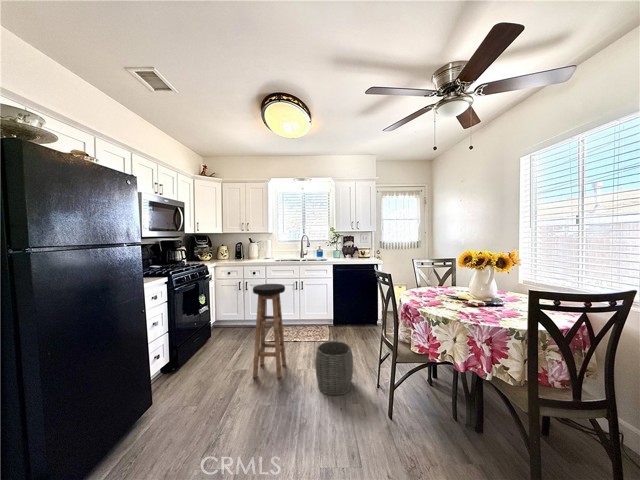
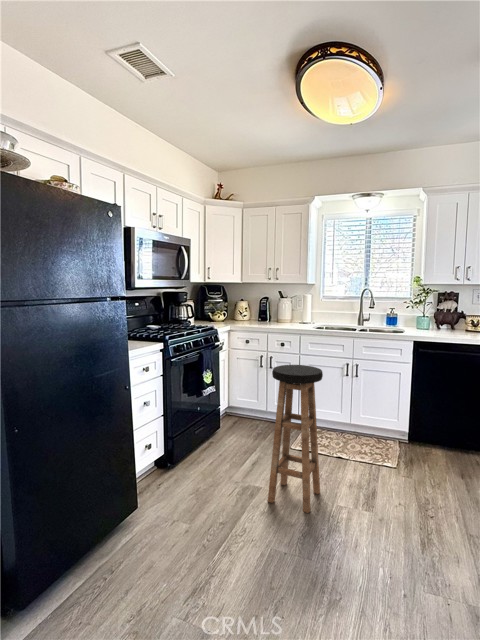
woven basket: present [315,341,353,395] -> none [366,474,437,571]

